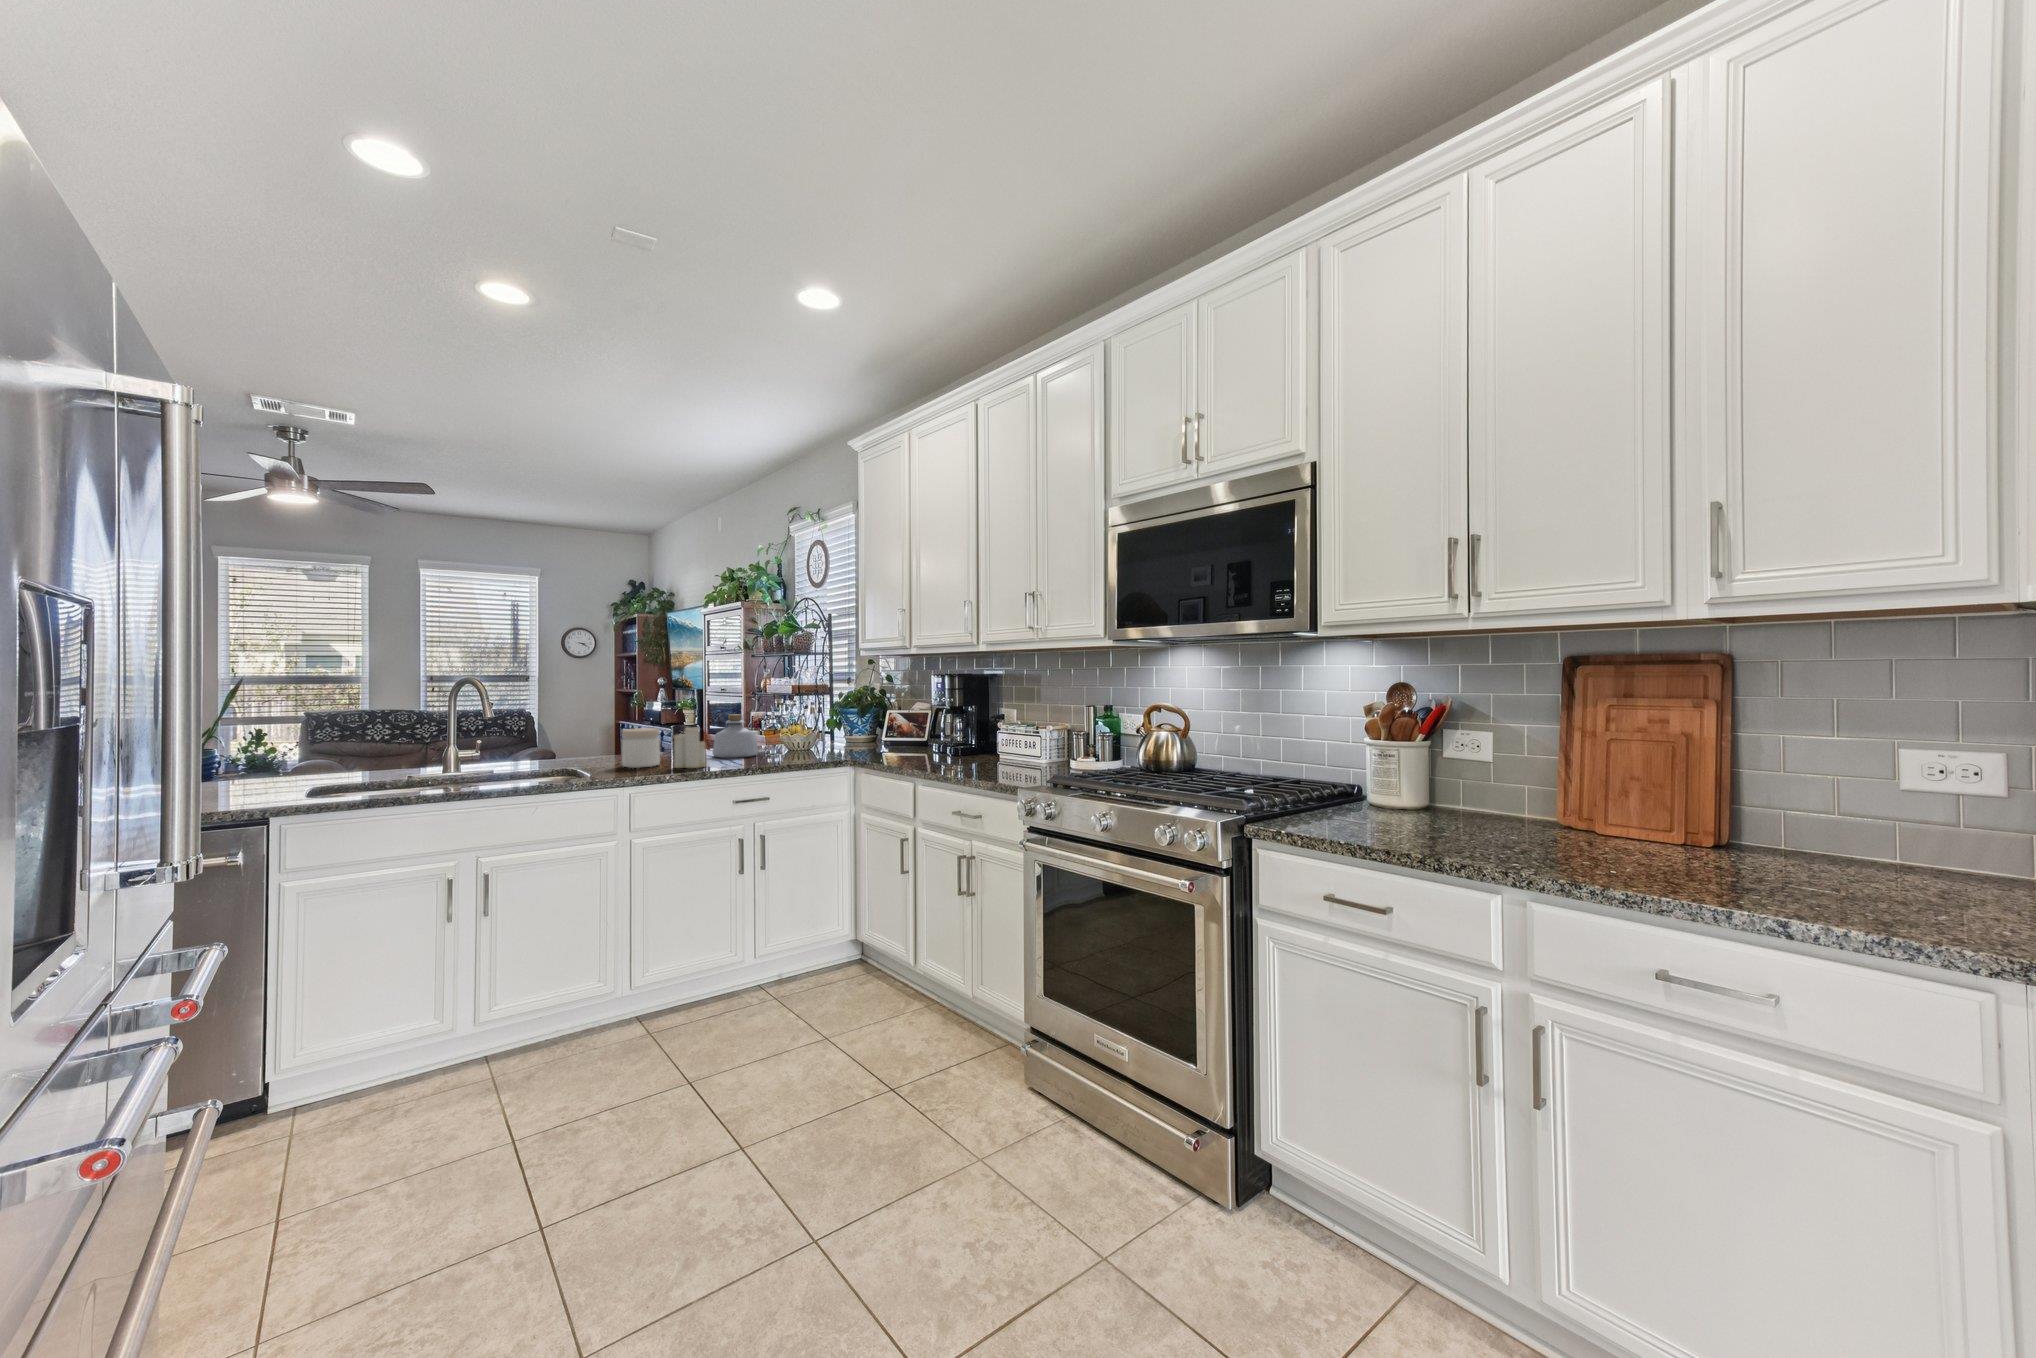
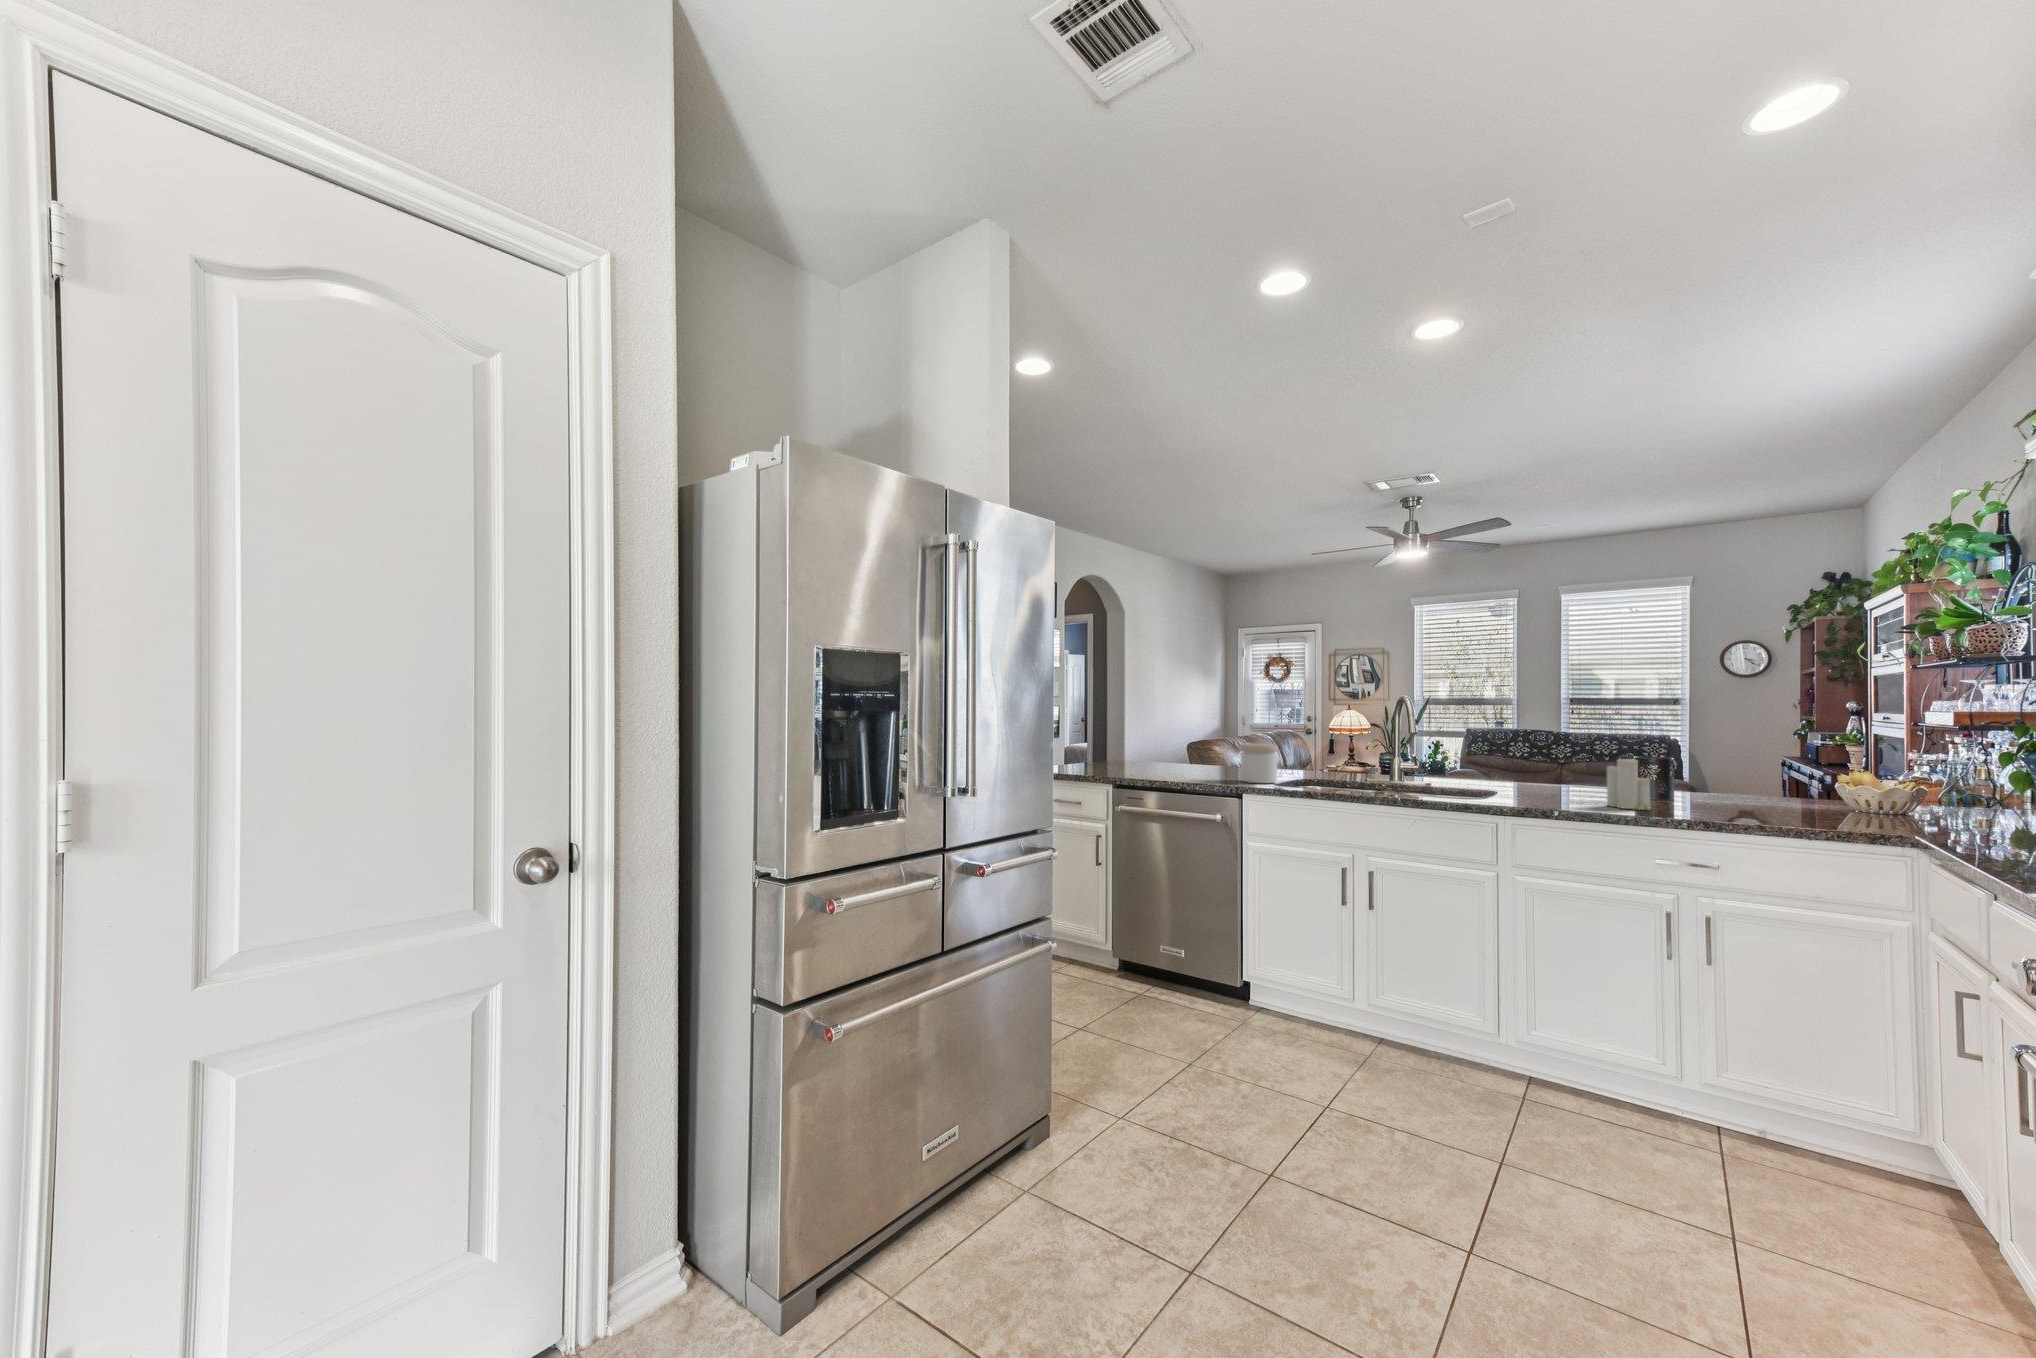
bottle: present [713,714,758,758] -> none [1703,750,1779,810]
jar: present [621,728,660,768] -> present [1241,744,1277,783]

